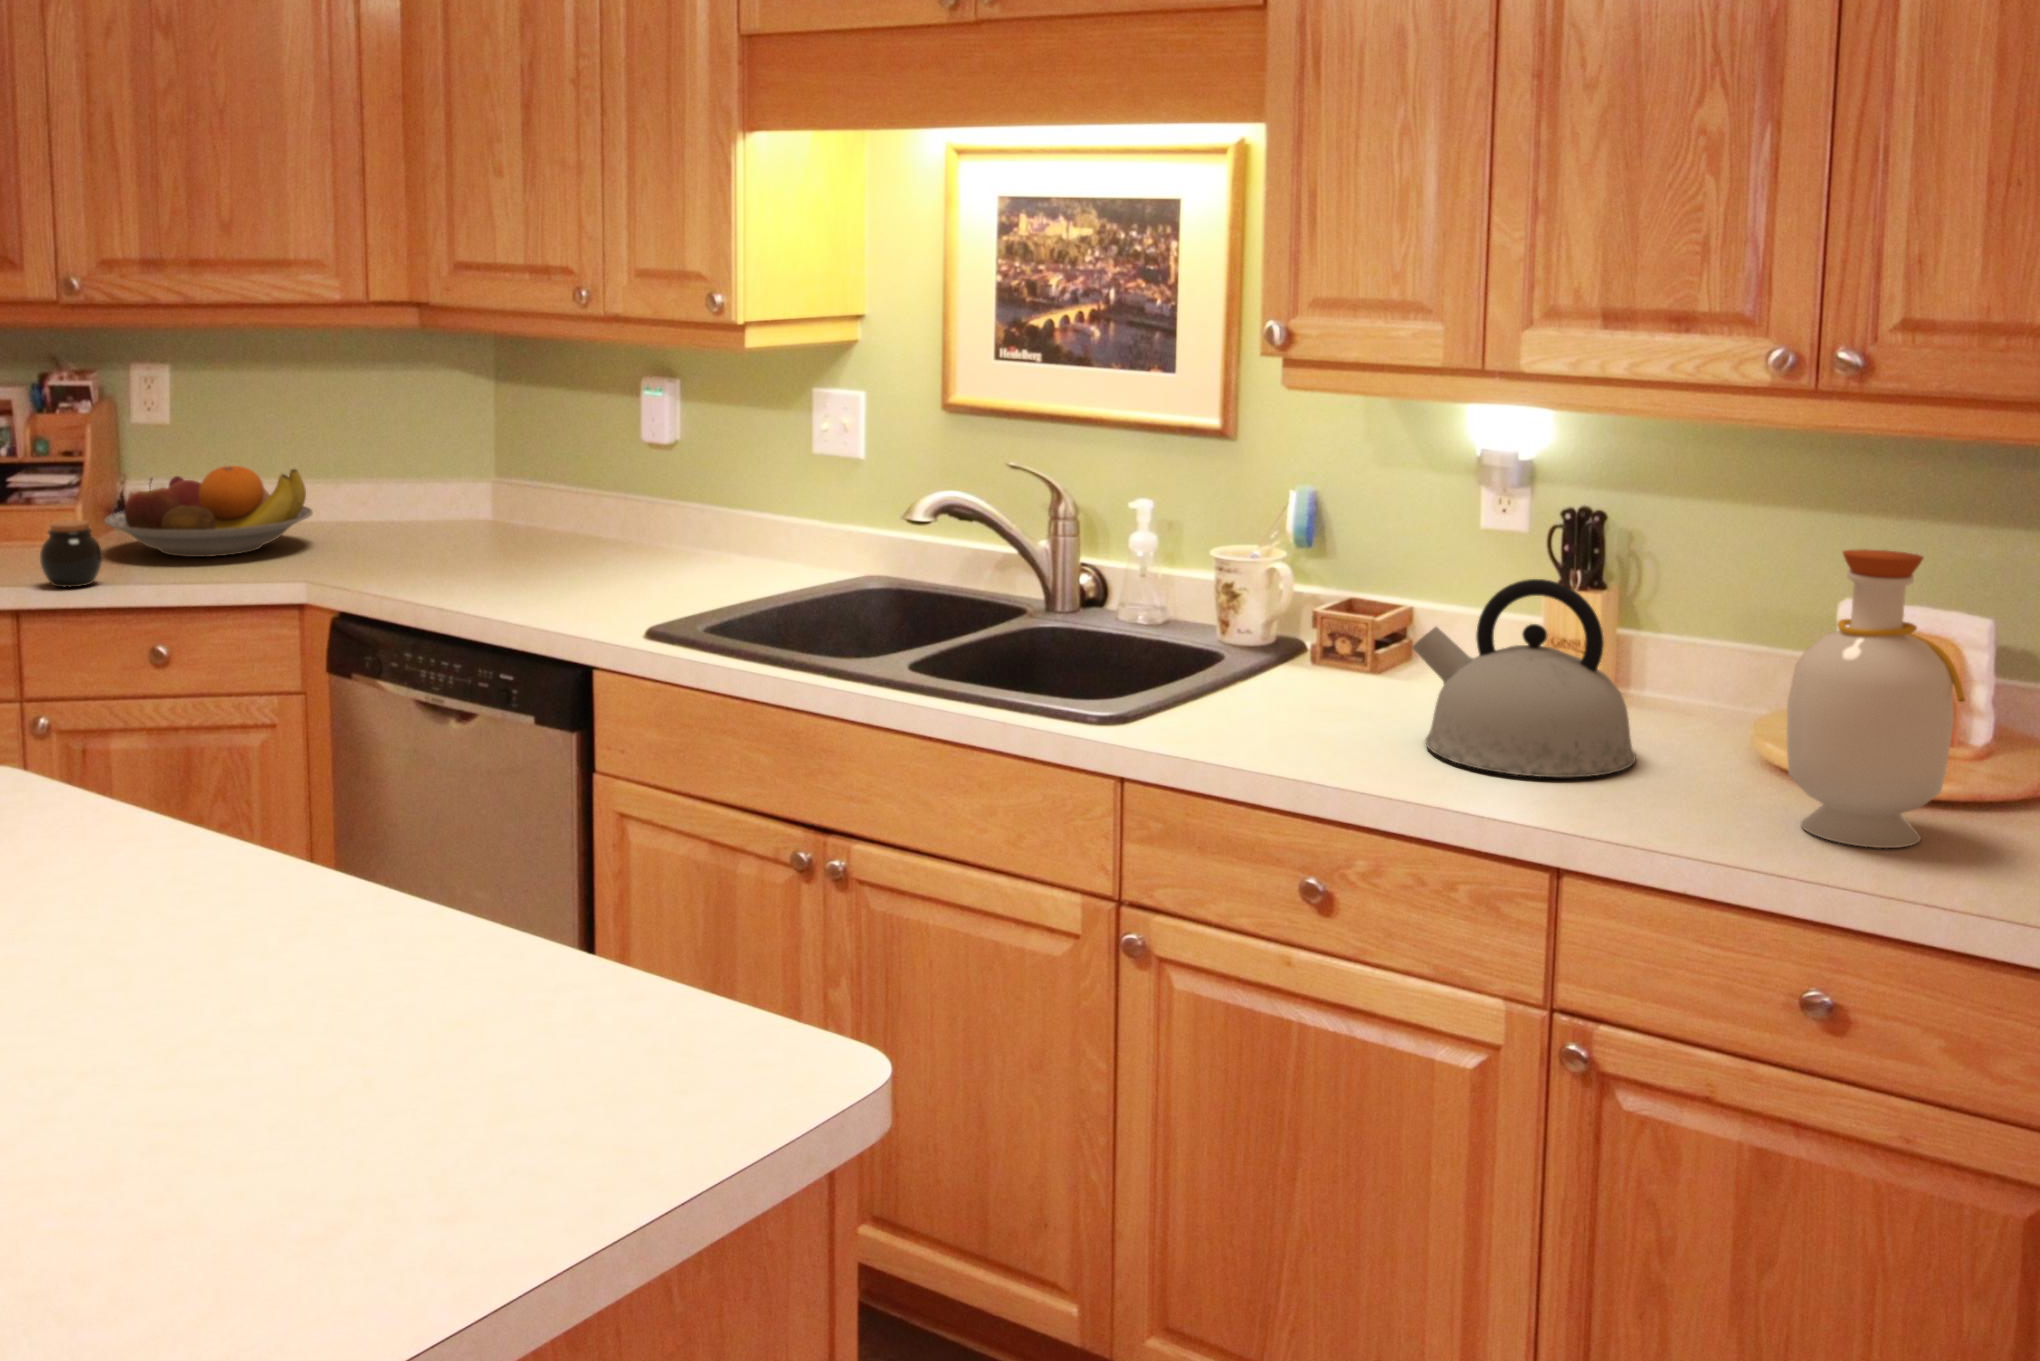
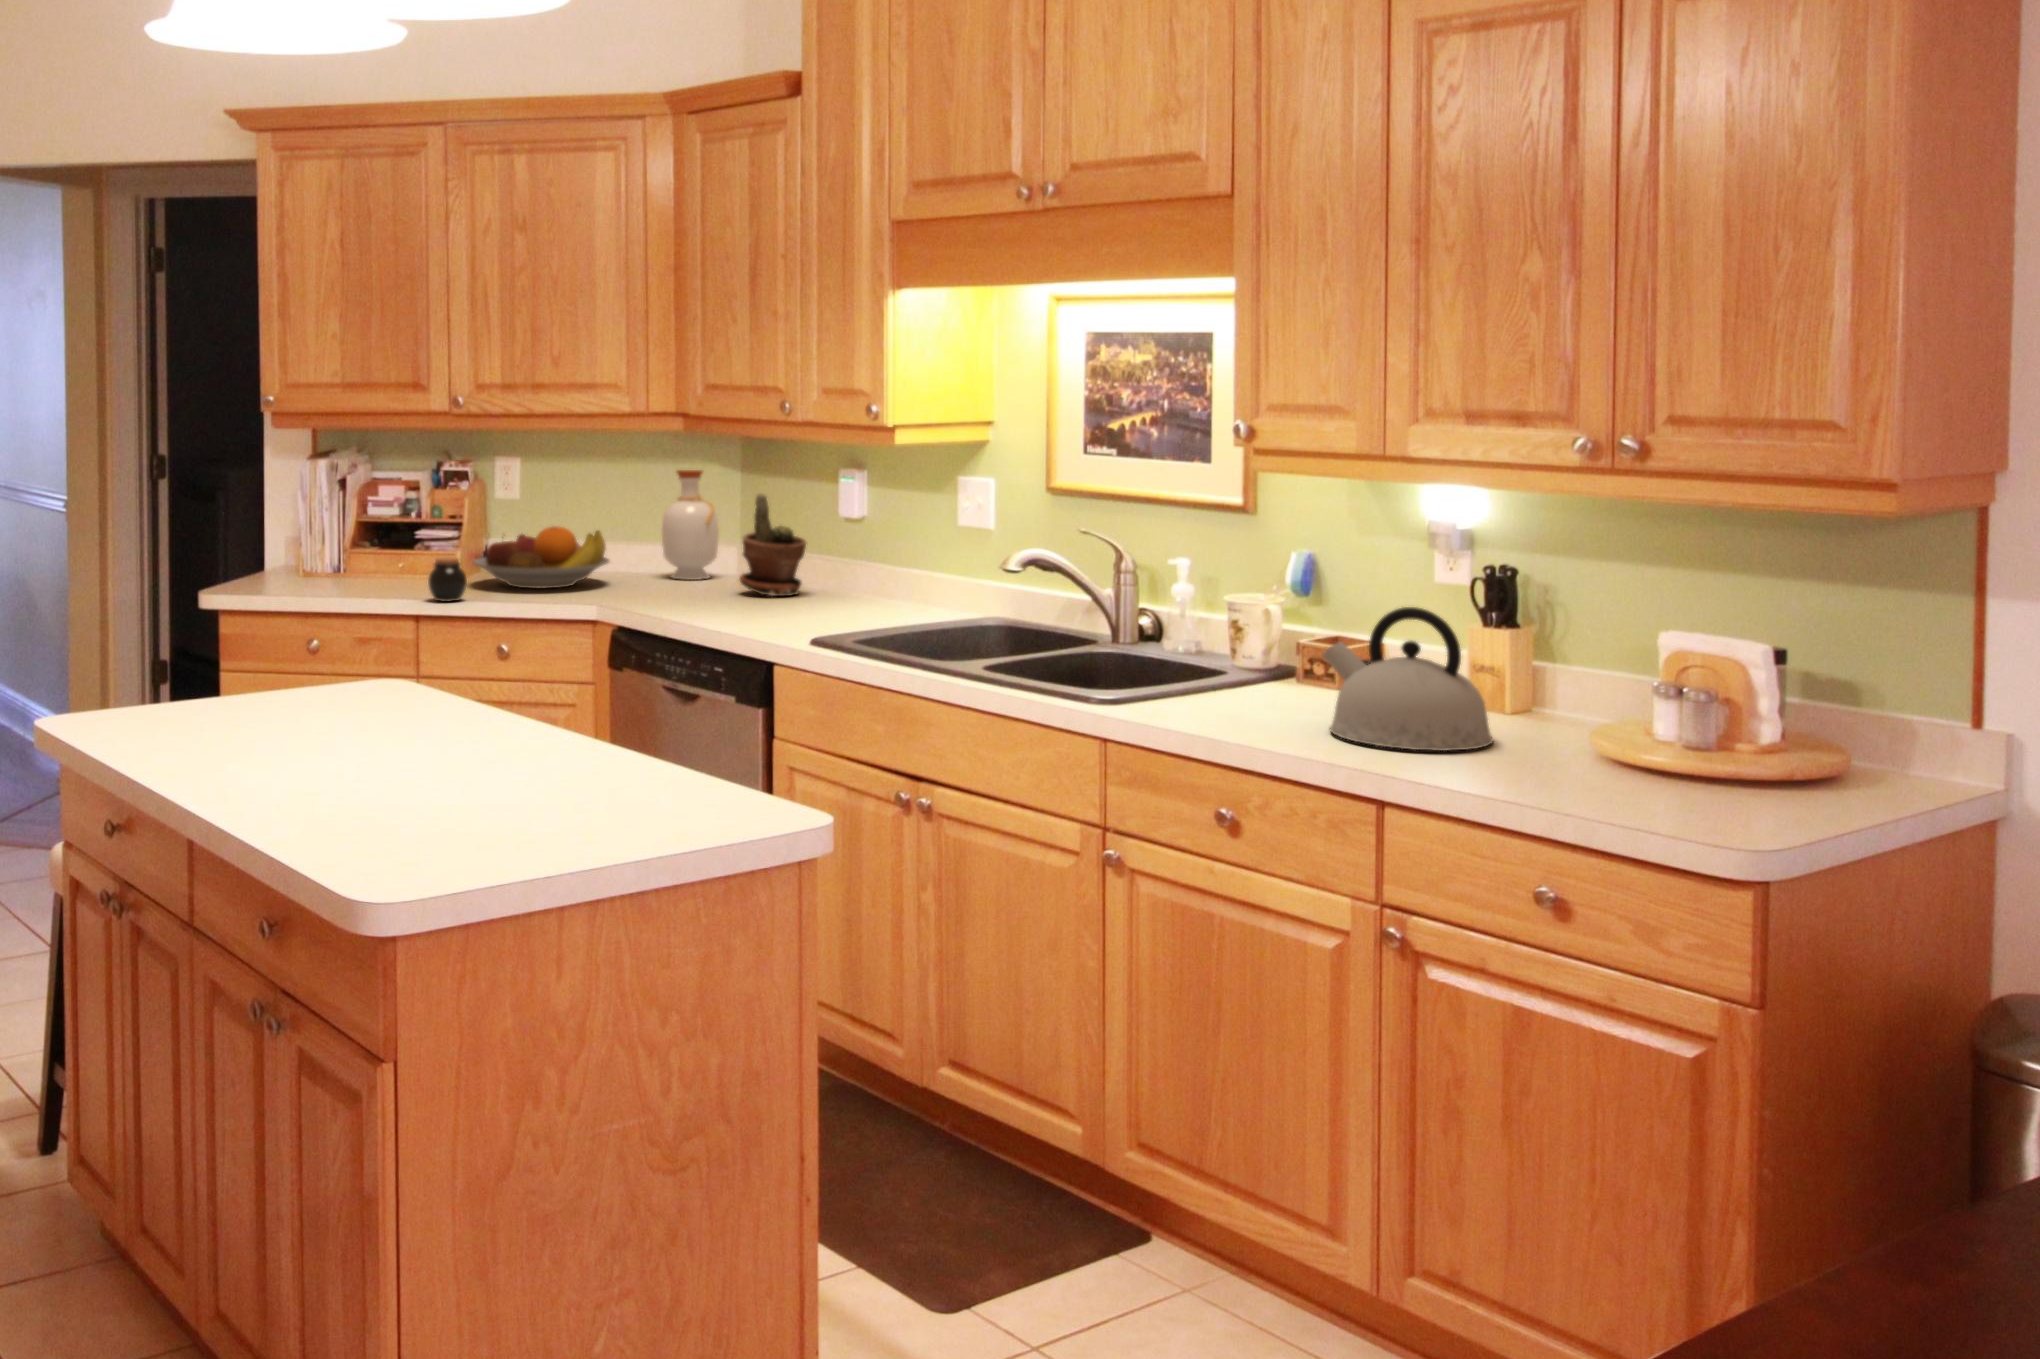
potted plant: none [504,413,597,555] -> present [740,493,806,596]
bottle: present [1787,549,1965,848] -> present [662,470,719,580]

